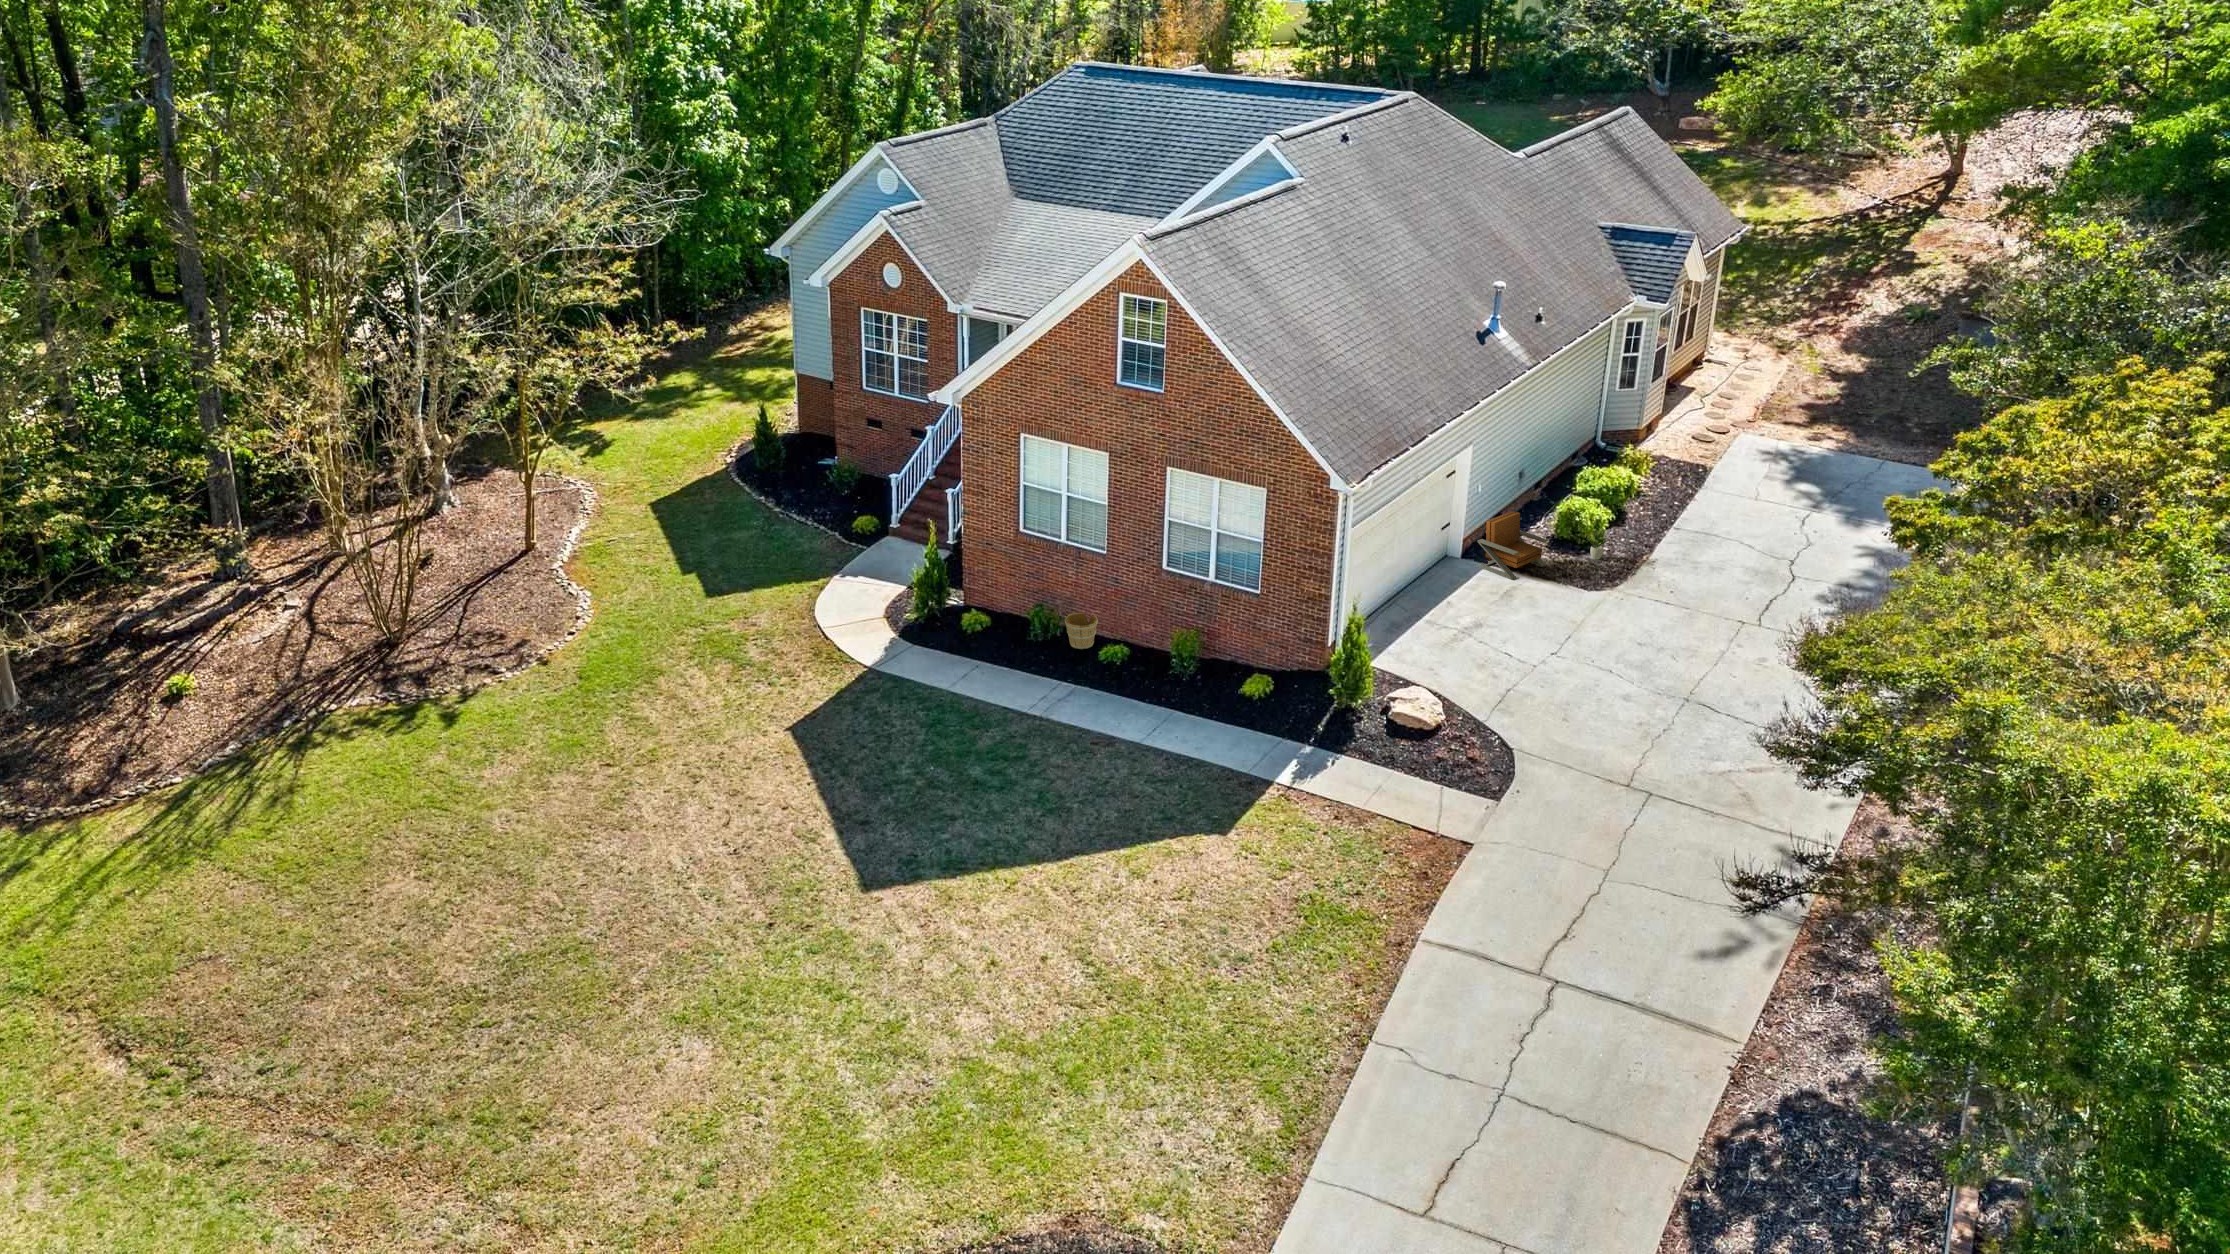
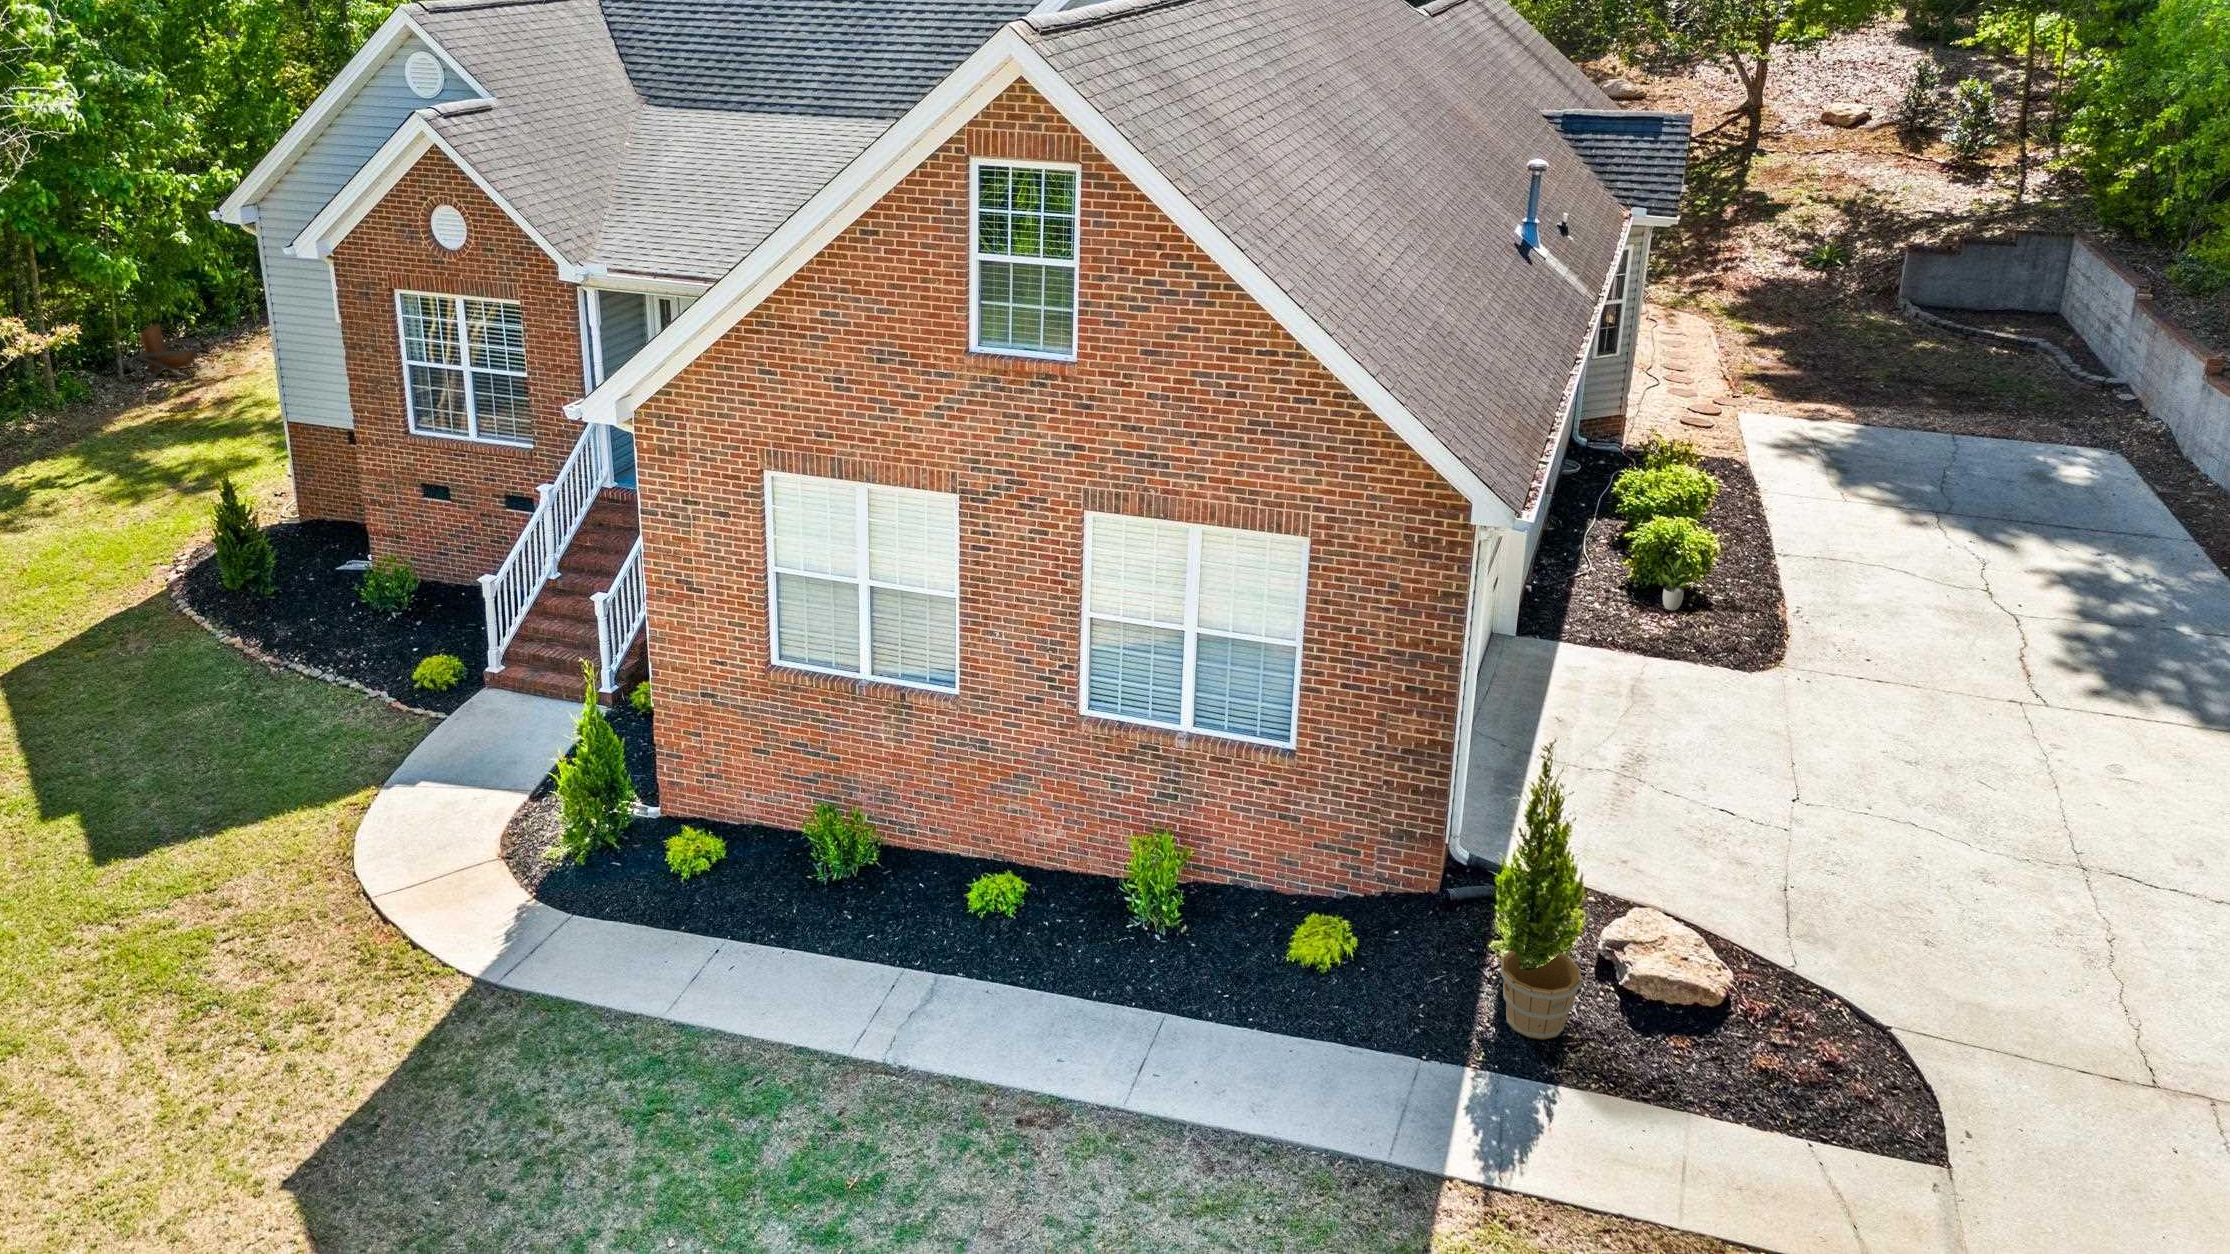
lounge chair: present [1477,511,1548,580] -> present [139,324,201,382]
wooden bucket: present [1065,613,1098,649] -> present [1501,951,1581,1040]

